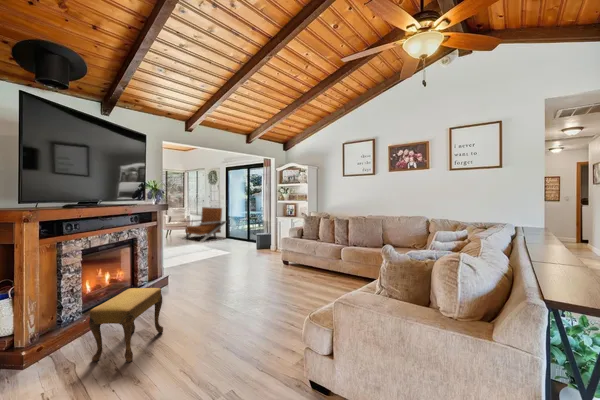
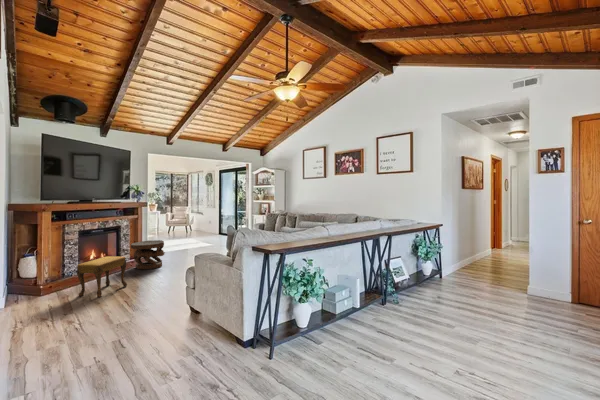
lounge chair: present [183,207,226,242] -> none [181,206,220,237]
side table: none [149,254,196,295] -> present [131,240,165,269]

